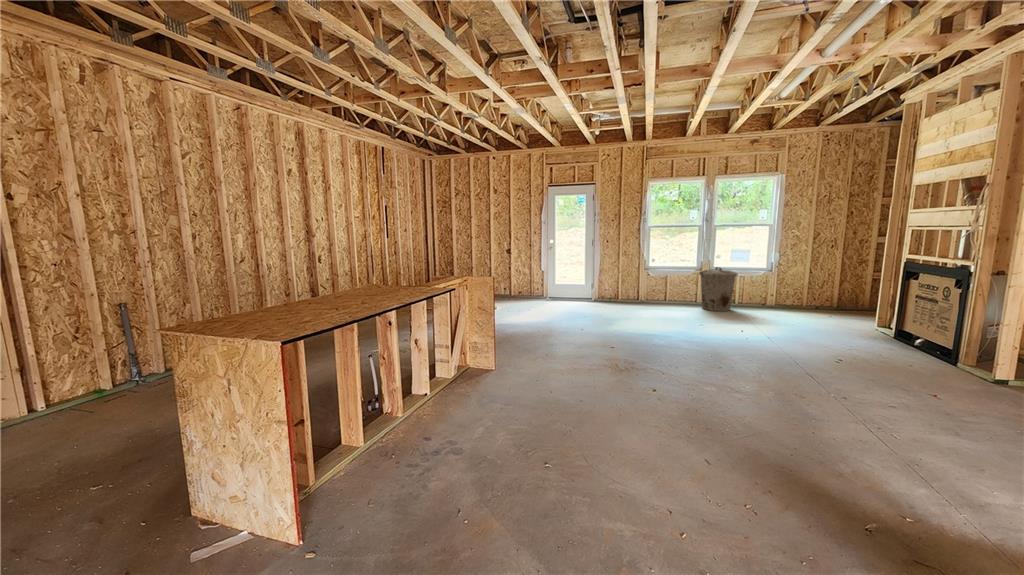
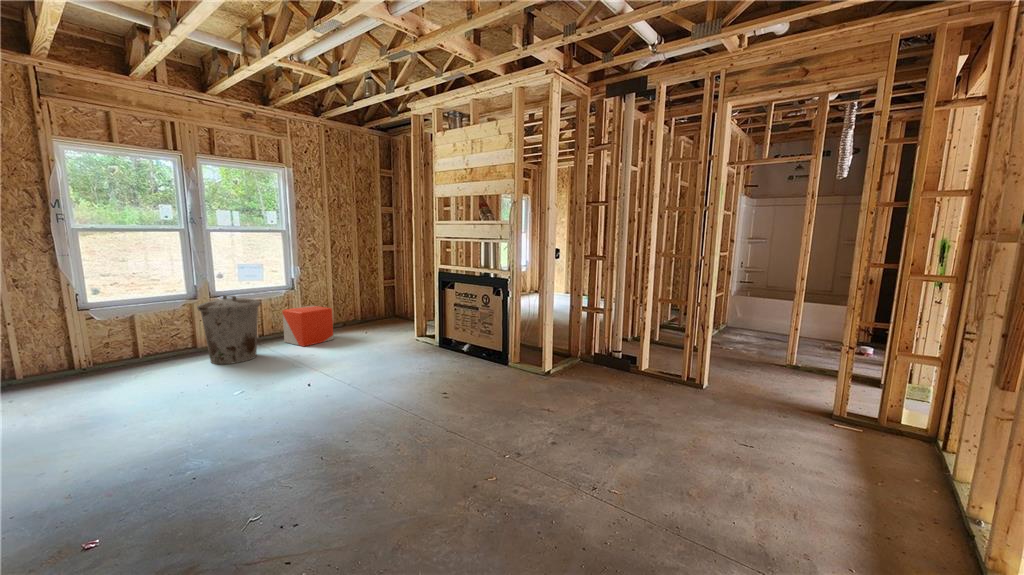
stool: none [757,283,798,313] -> present [282,306,334,346]

